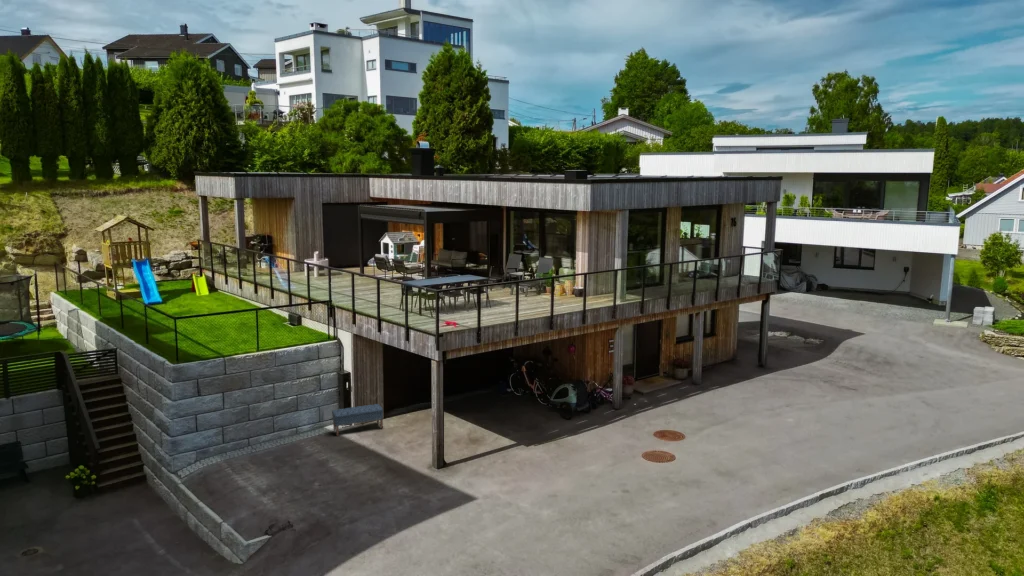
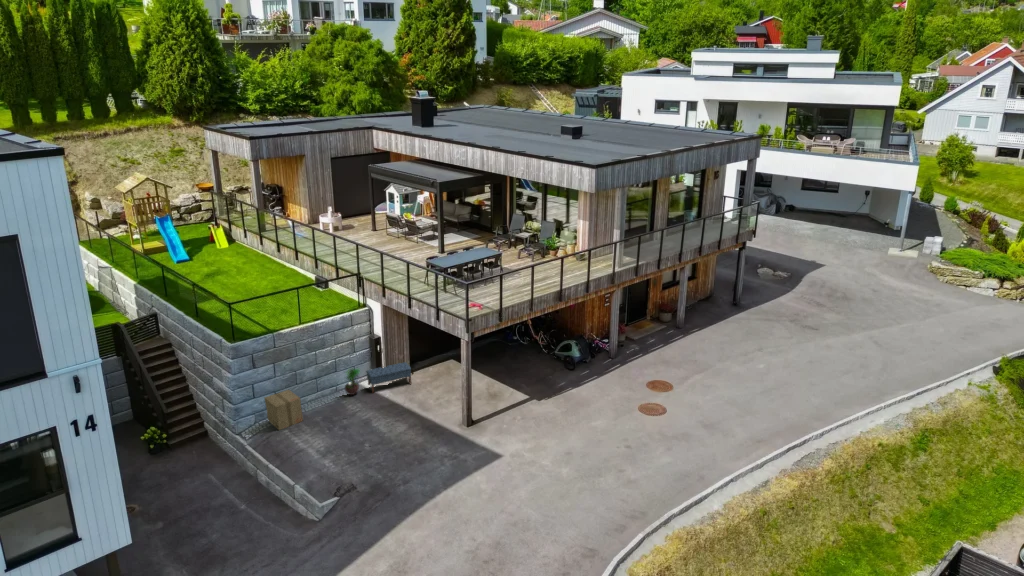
potted tree: none [304,403,325,437] -> present [345,369,359,395]
cardboard box: none [209,424,251,468] -> present [264,390,303,430]

